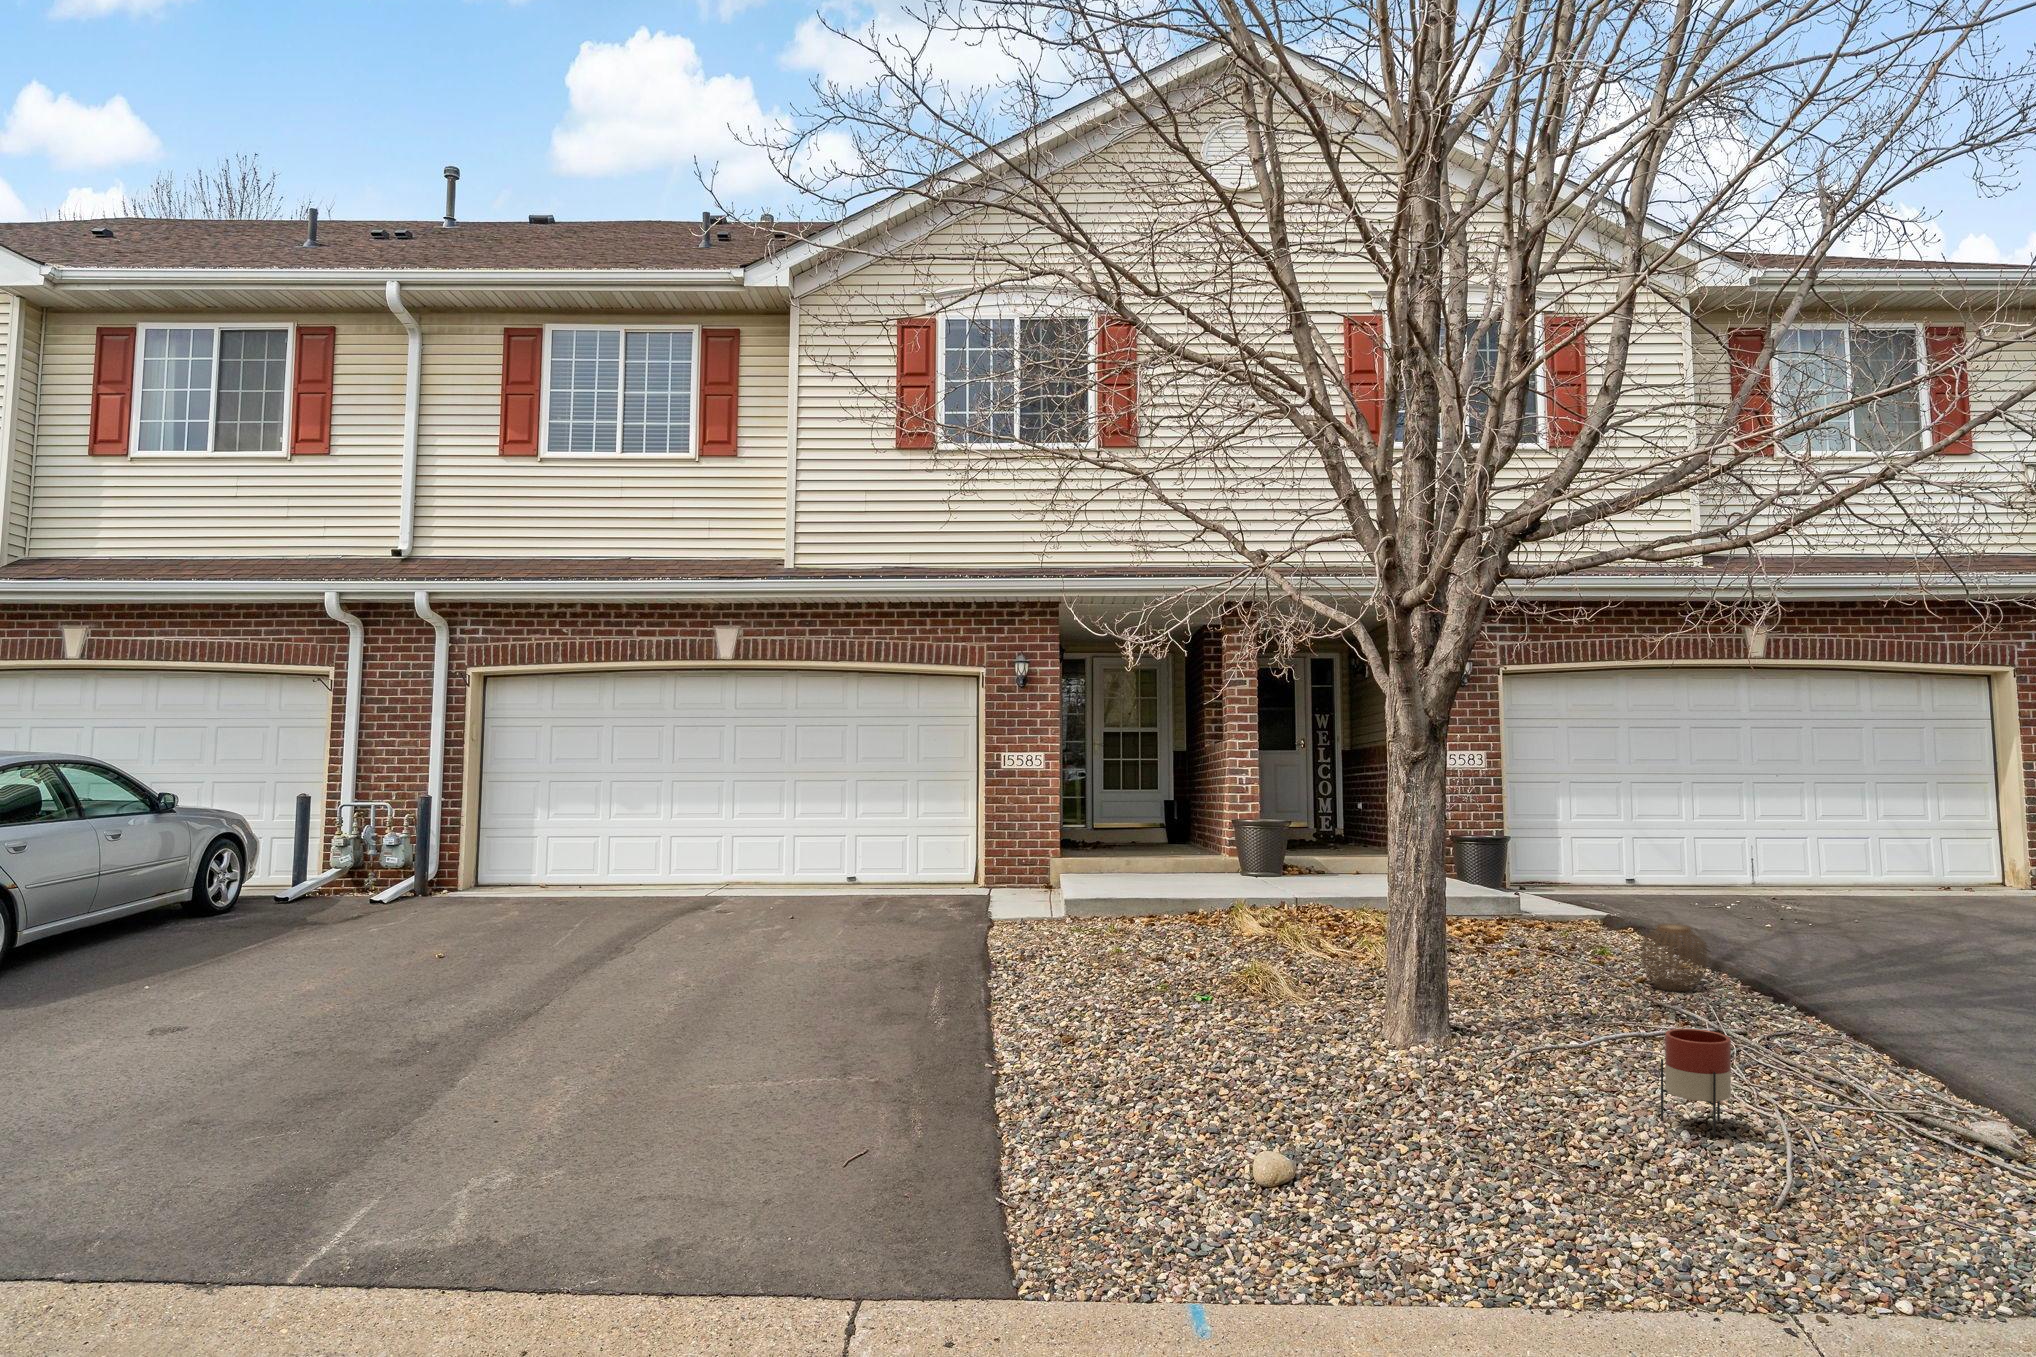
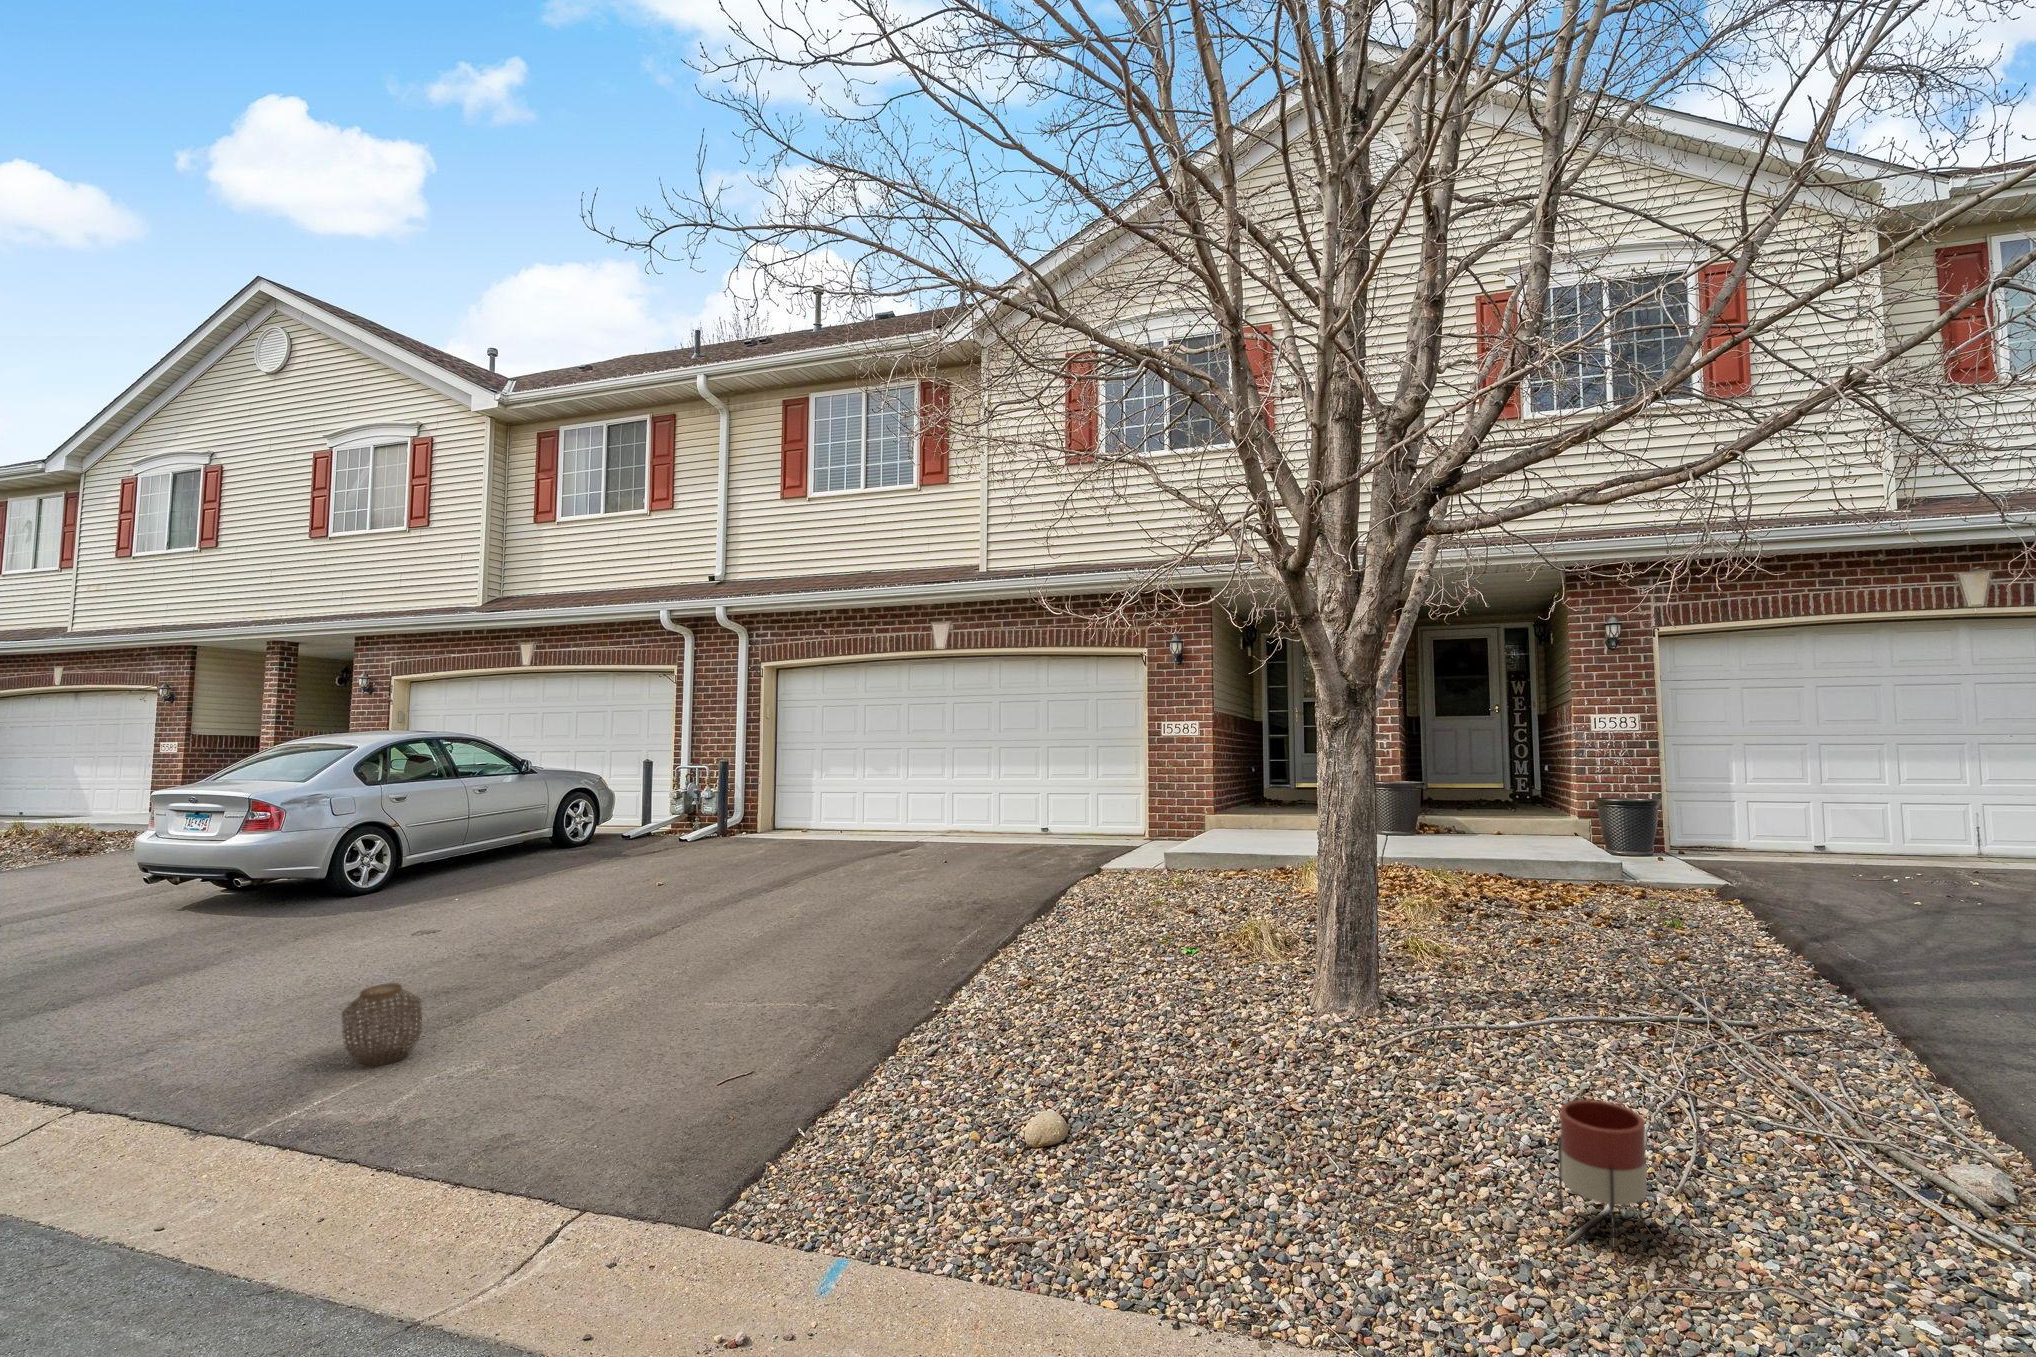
woven basket: present [1641,924,1707,991] -> present [342,983,422,1066]

